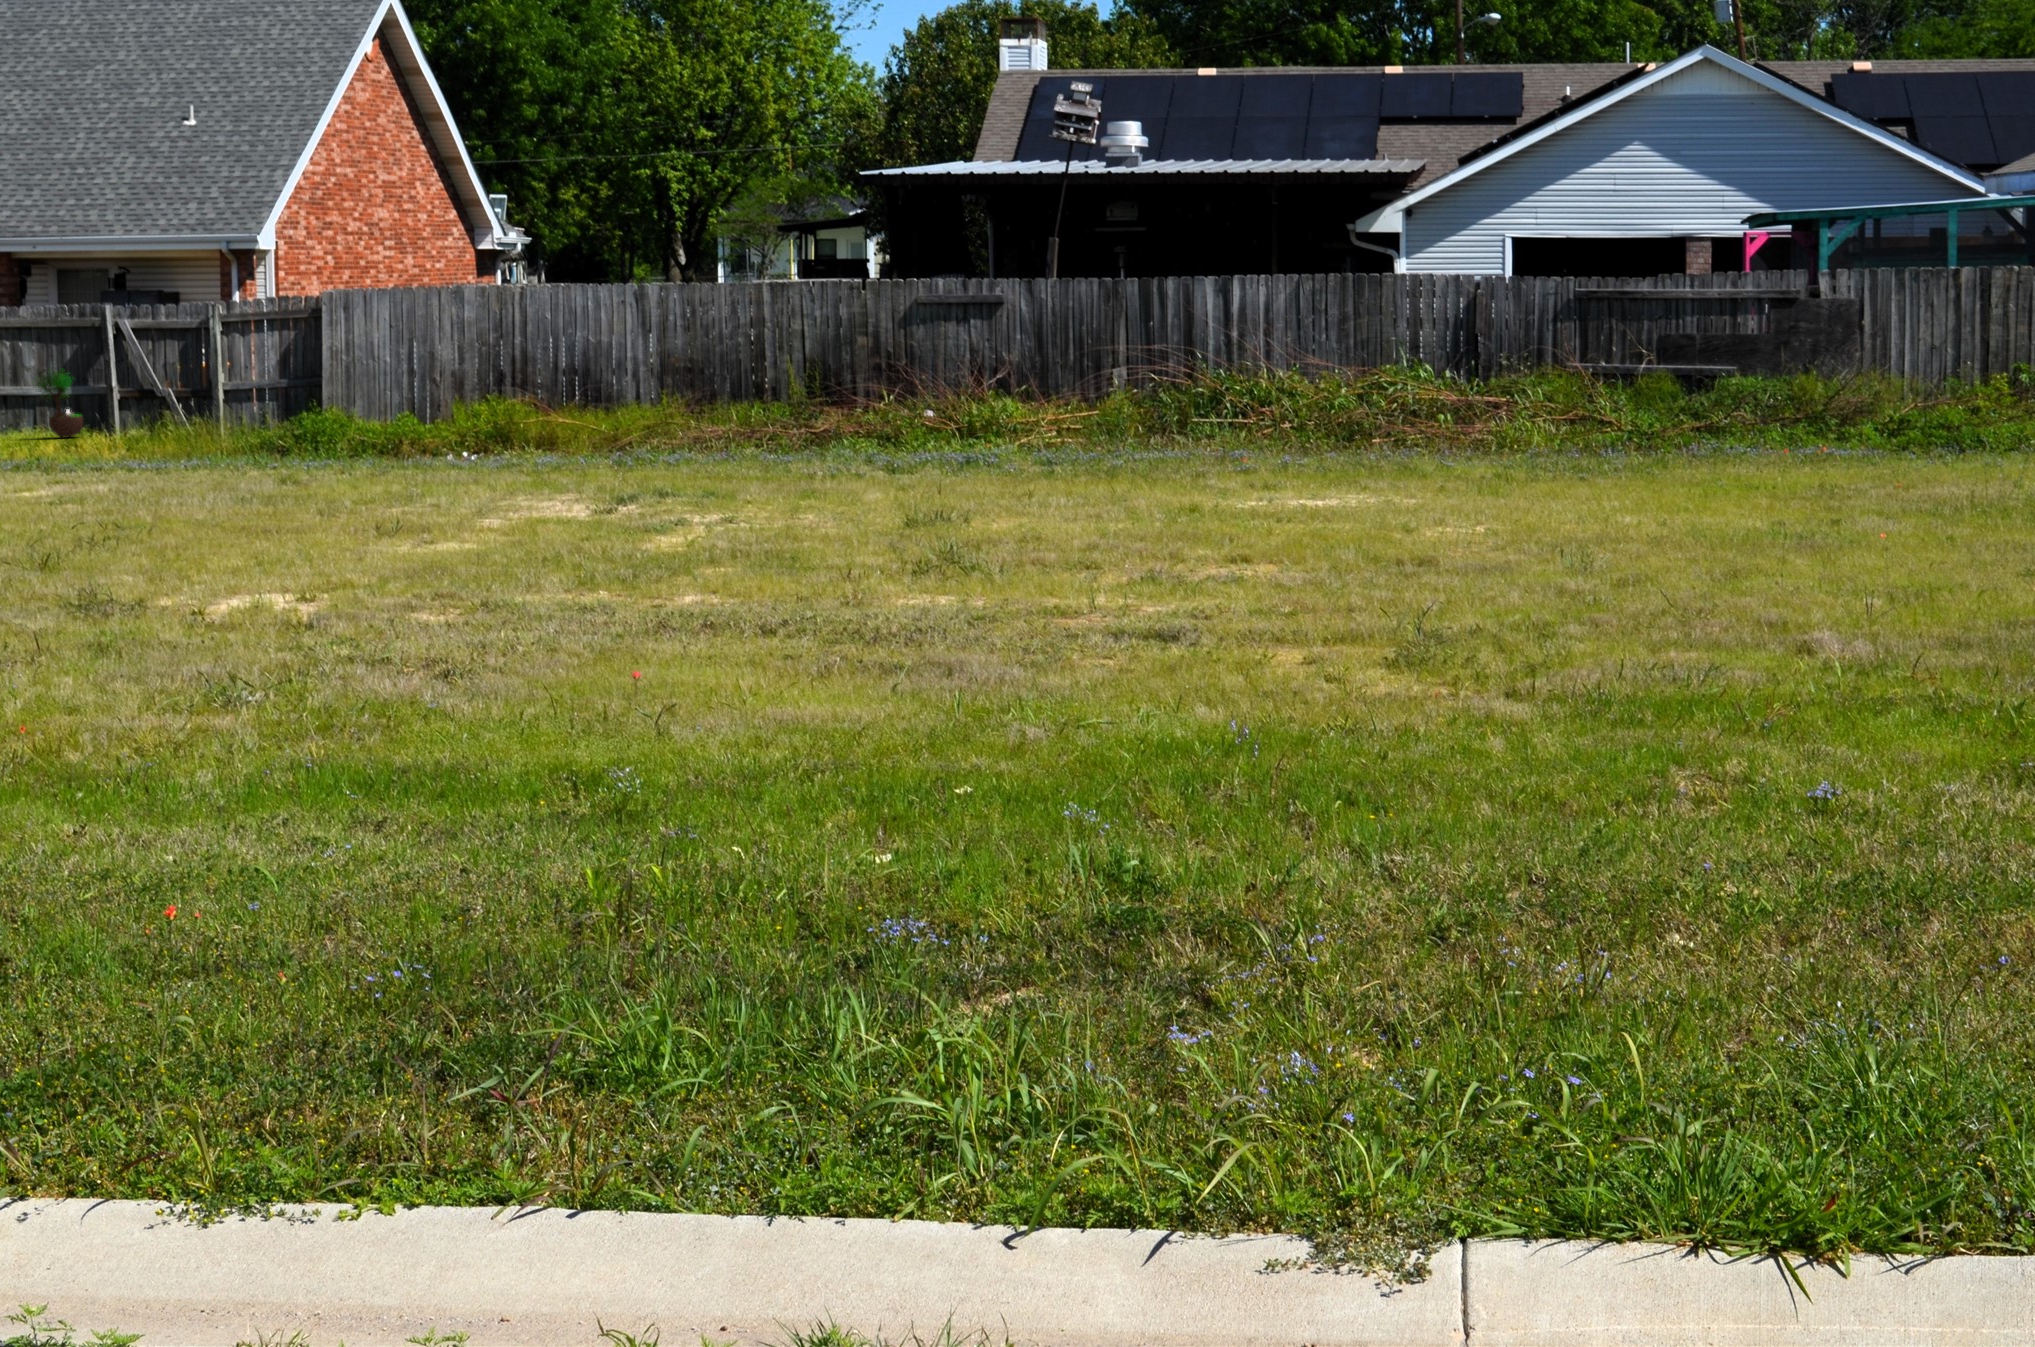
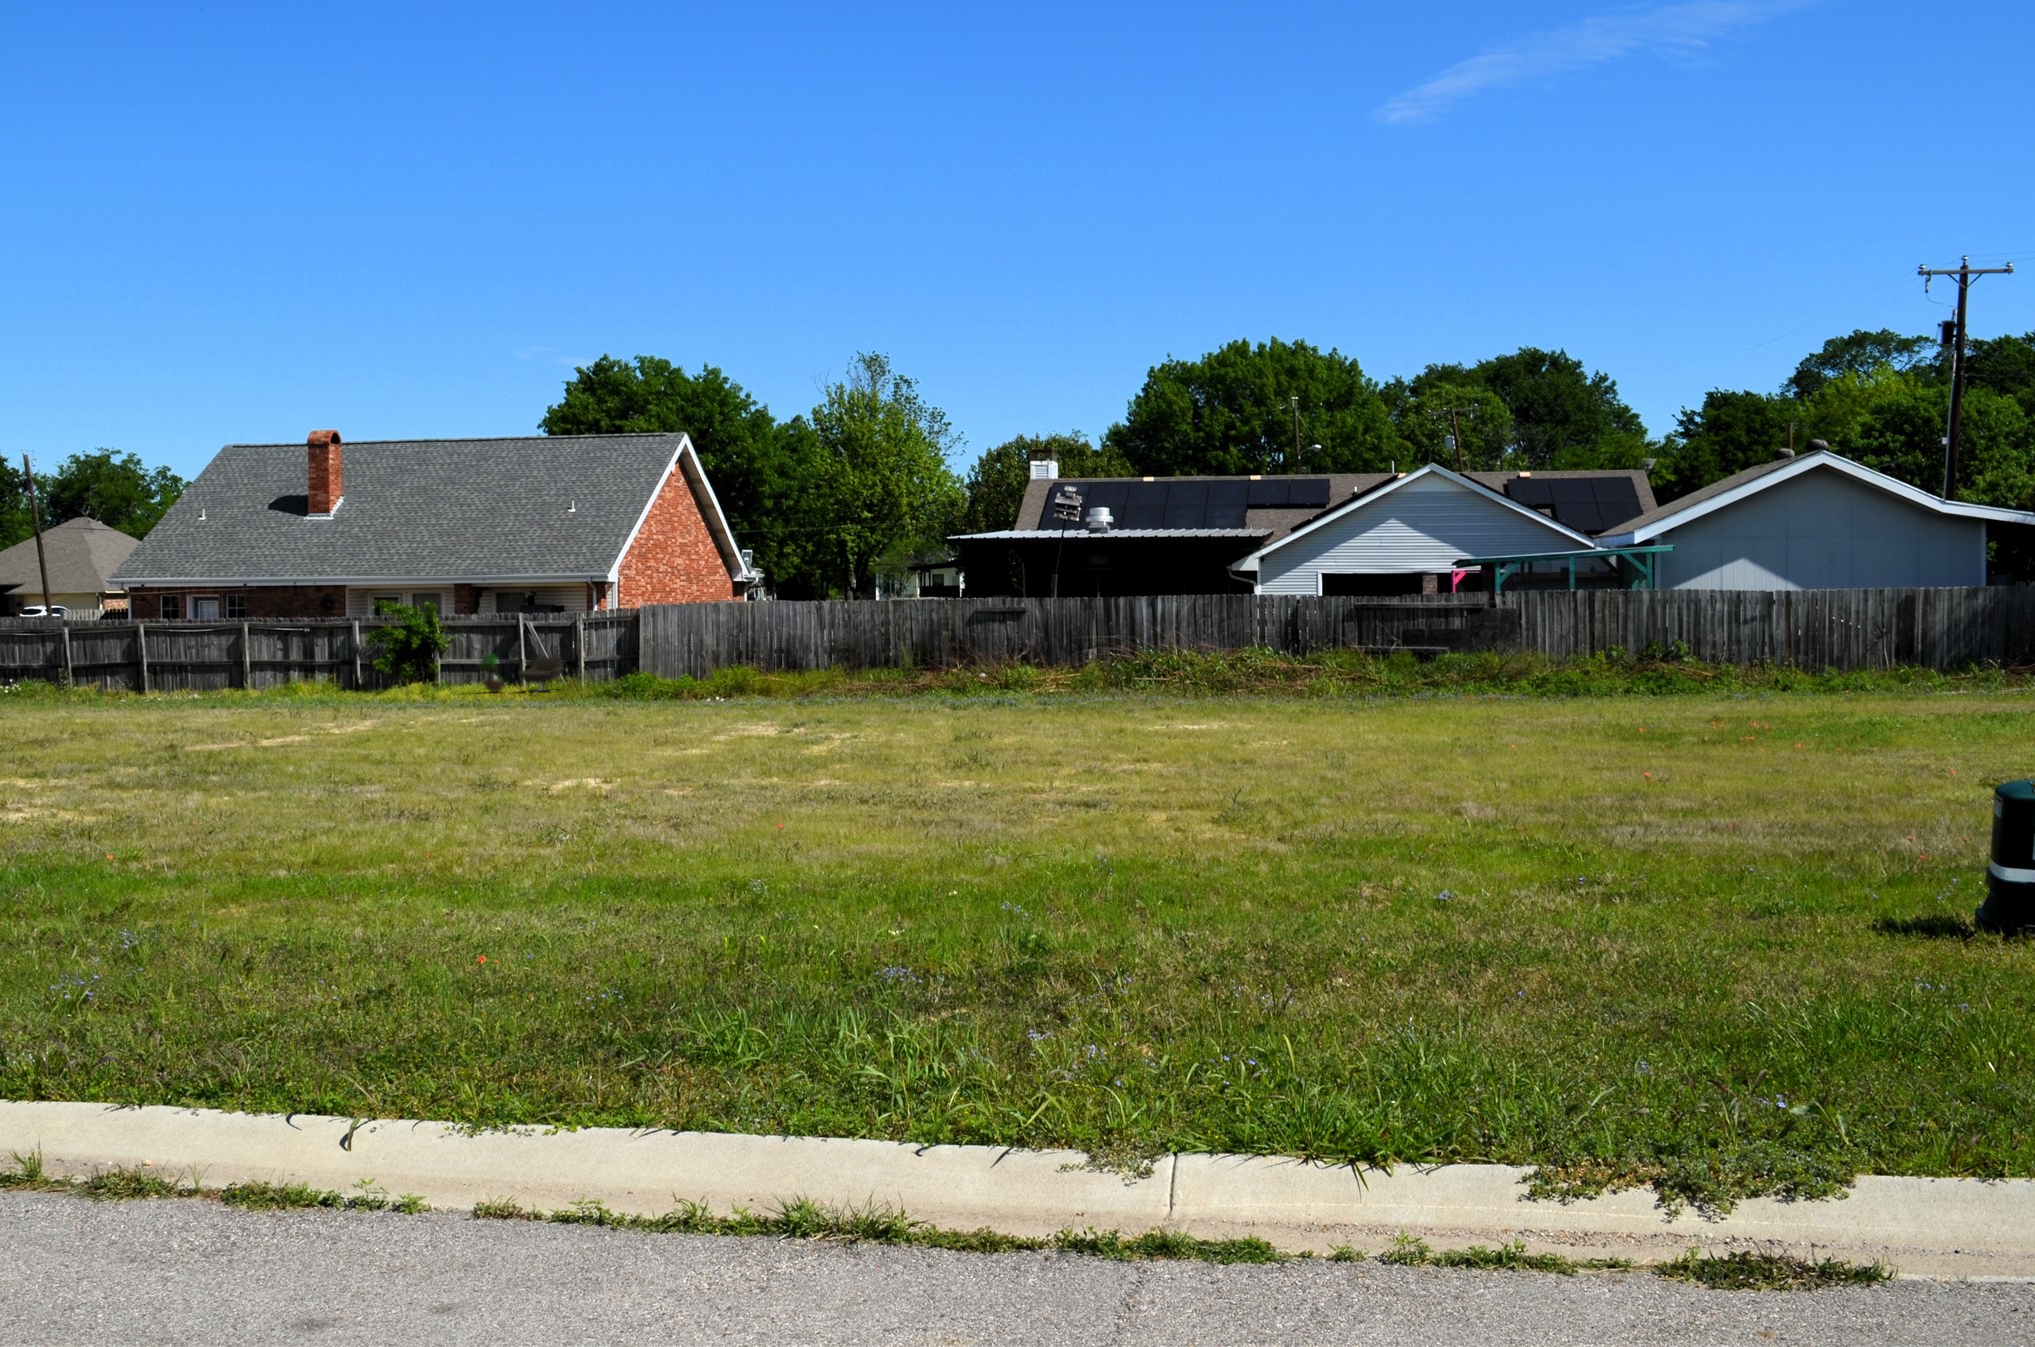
lounge chair: none [108,377,190,441] -> present [518,657,563,691]

